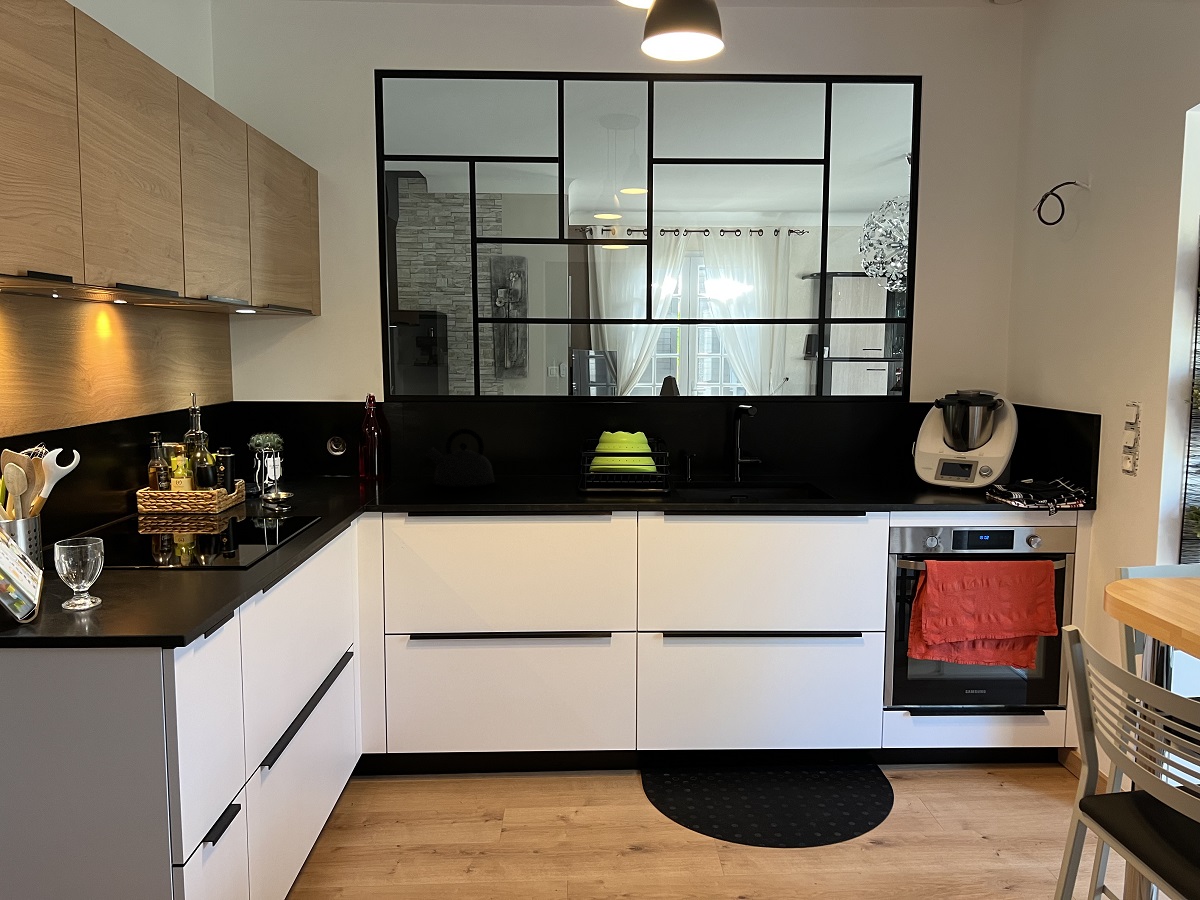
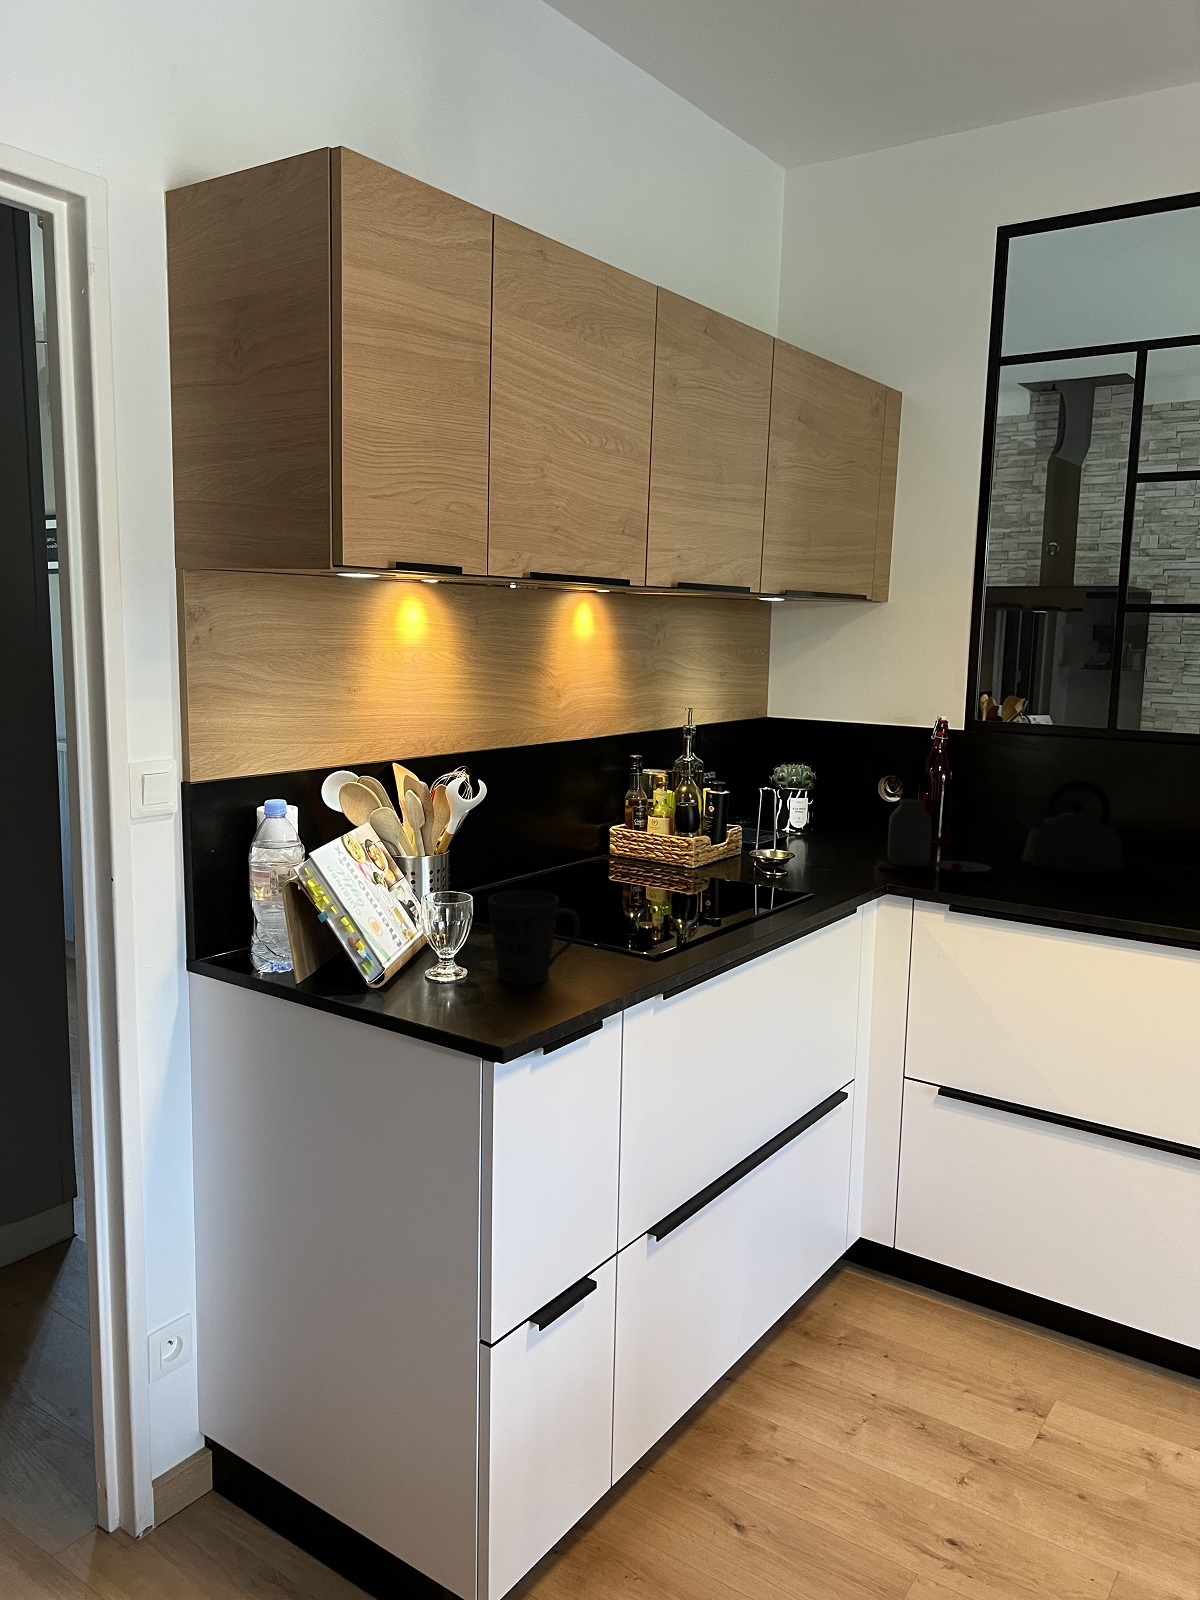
jar: none [347,449,423,499] -> present [877,799,992,874]
mug: none [115,529,195,599] -> present [488,891,580,984]

